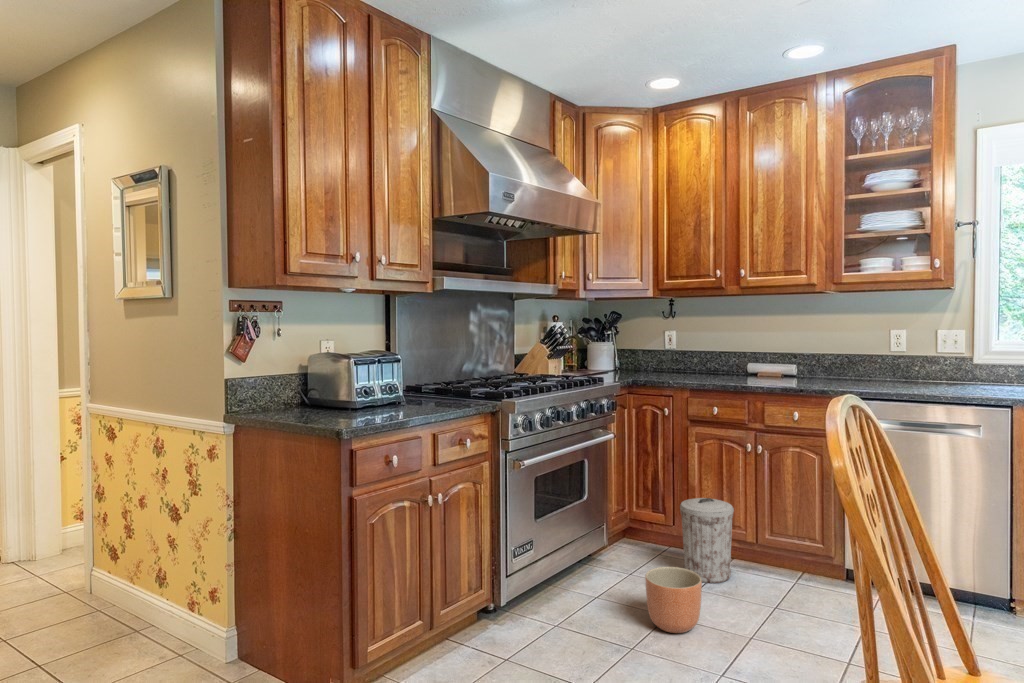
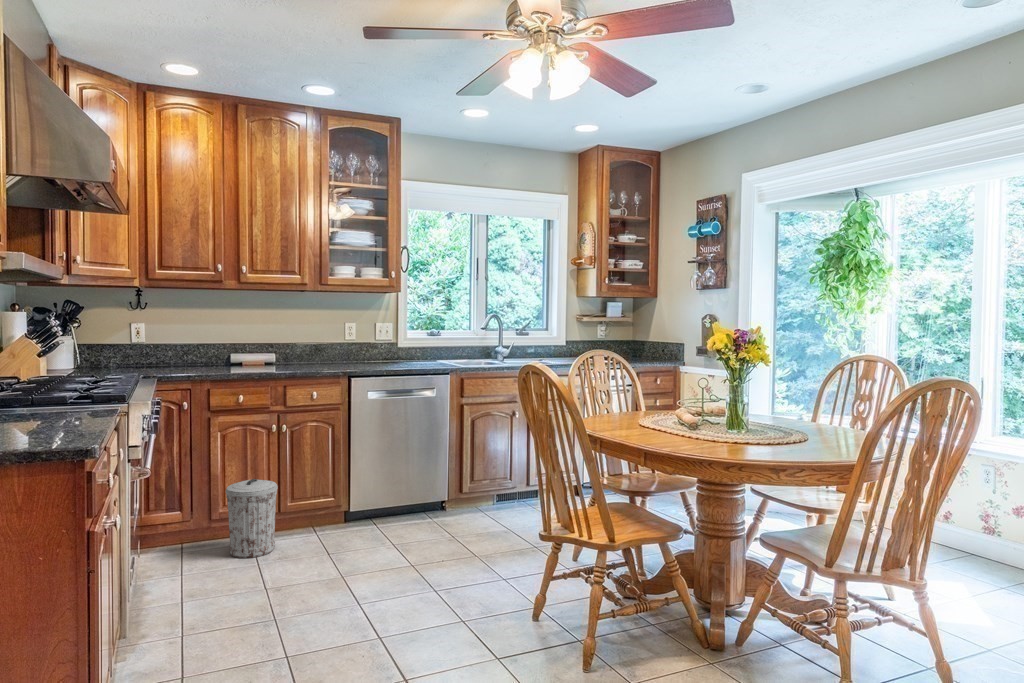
planter: present [645,567,702,633] -> none [261,537,313,596]

